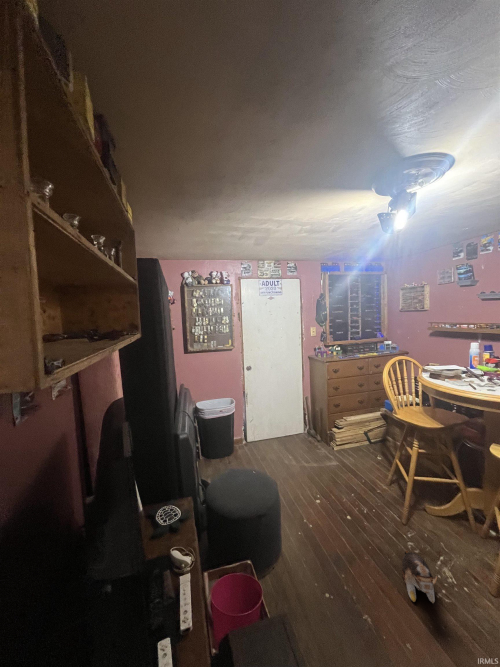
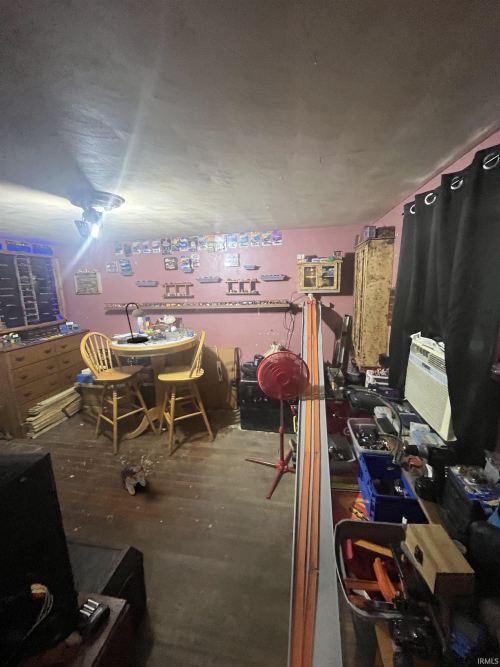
table lamp: none [444,324,481,383] -> present [126,303,148,343]

